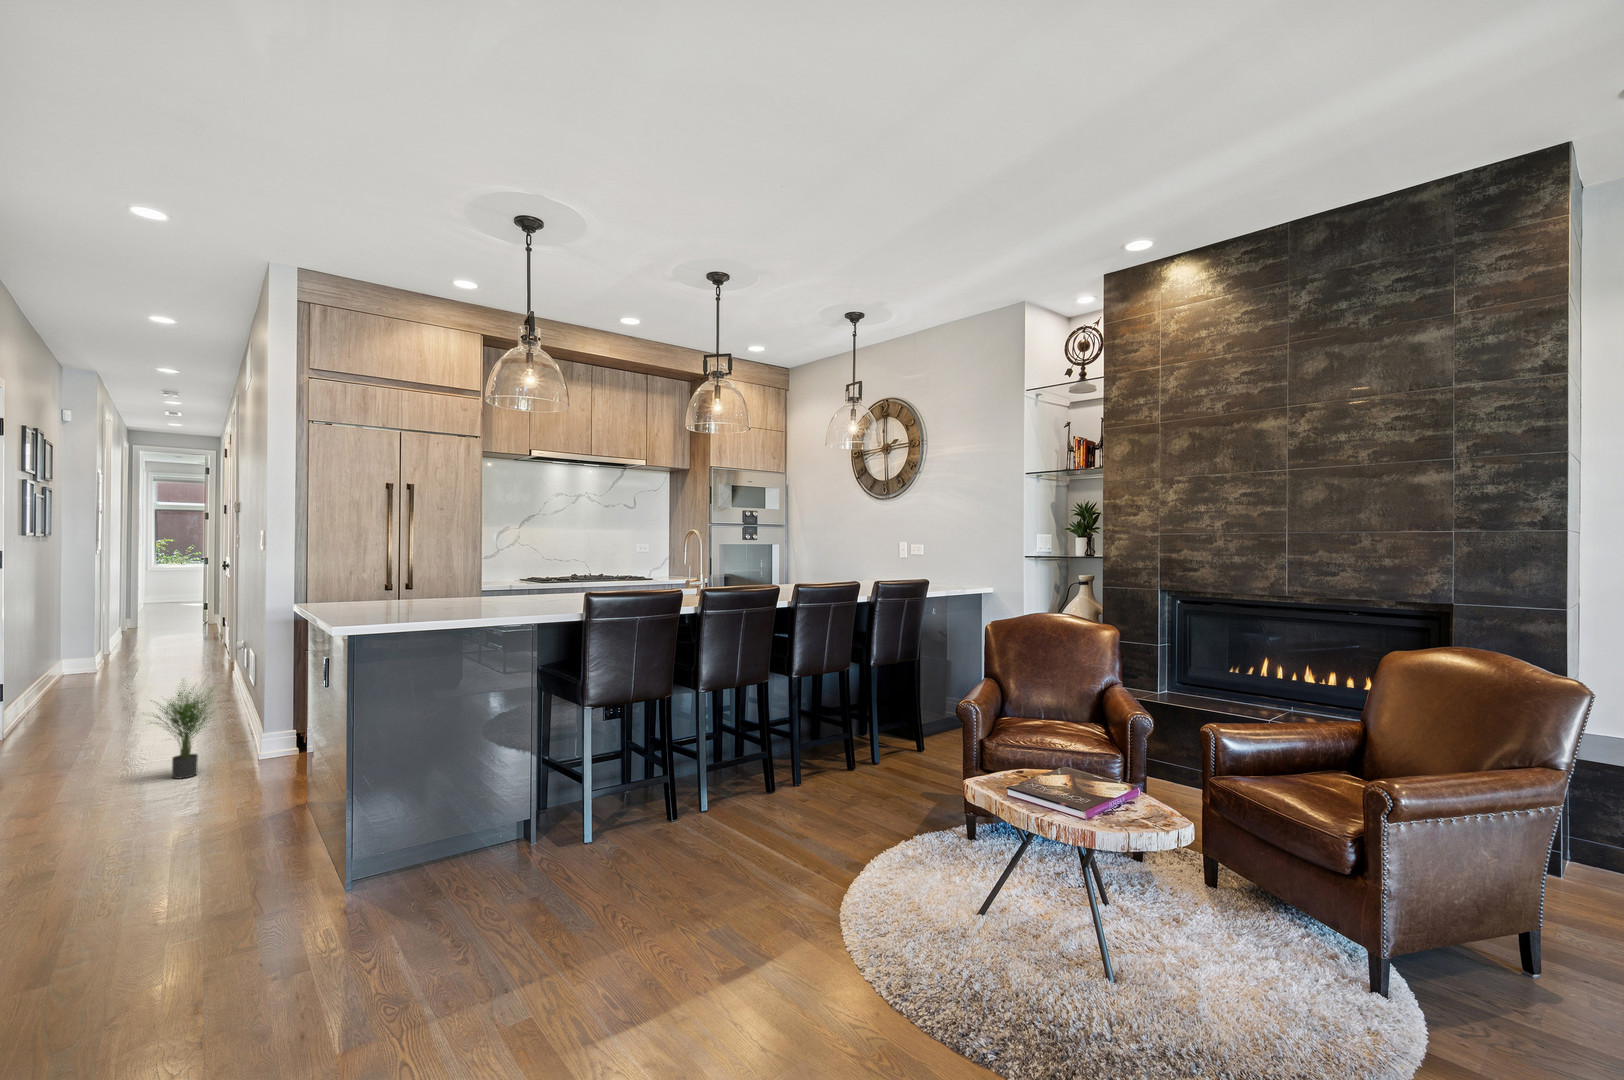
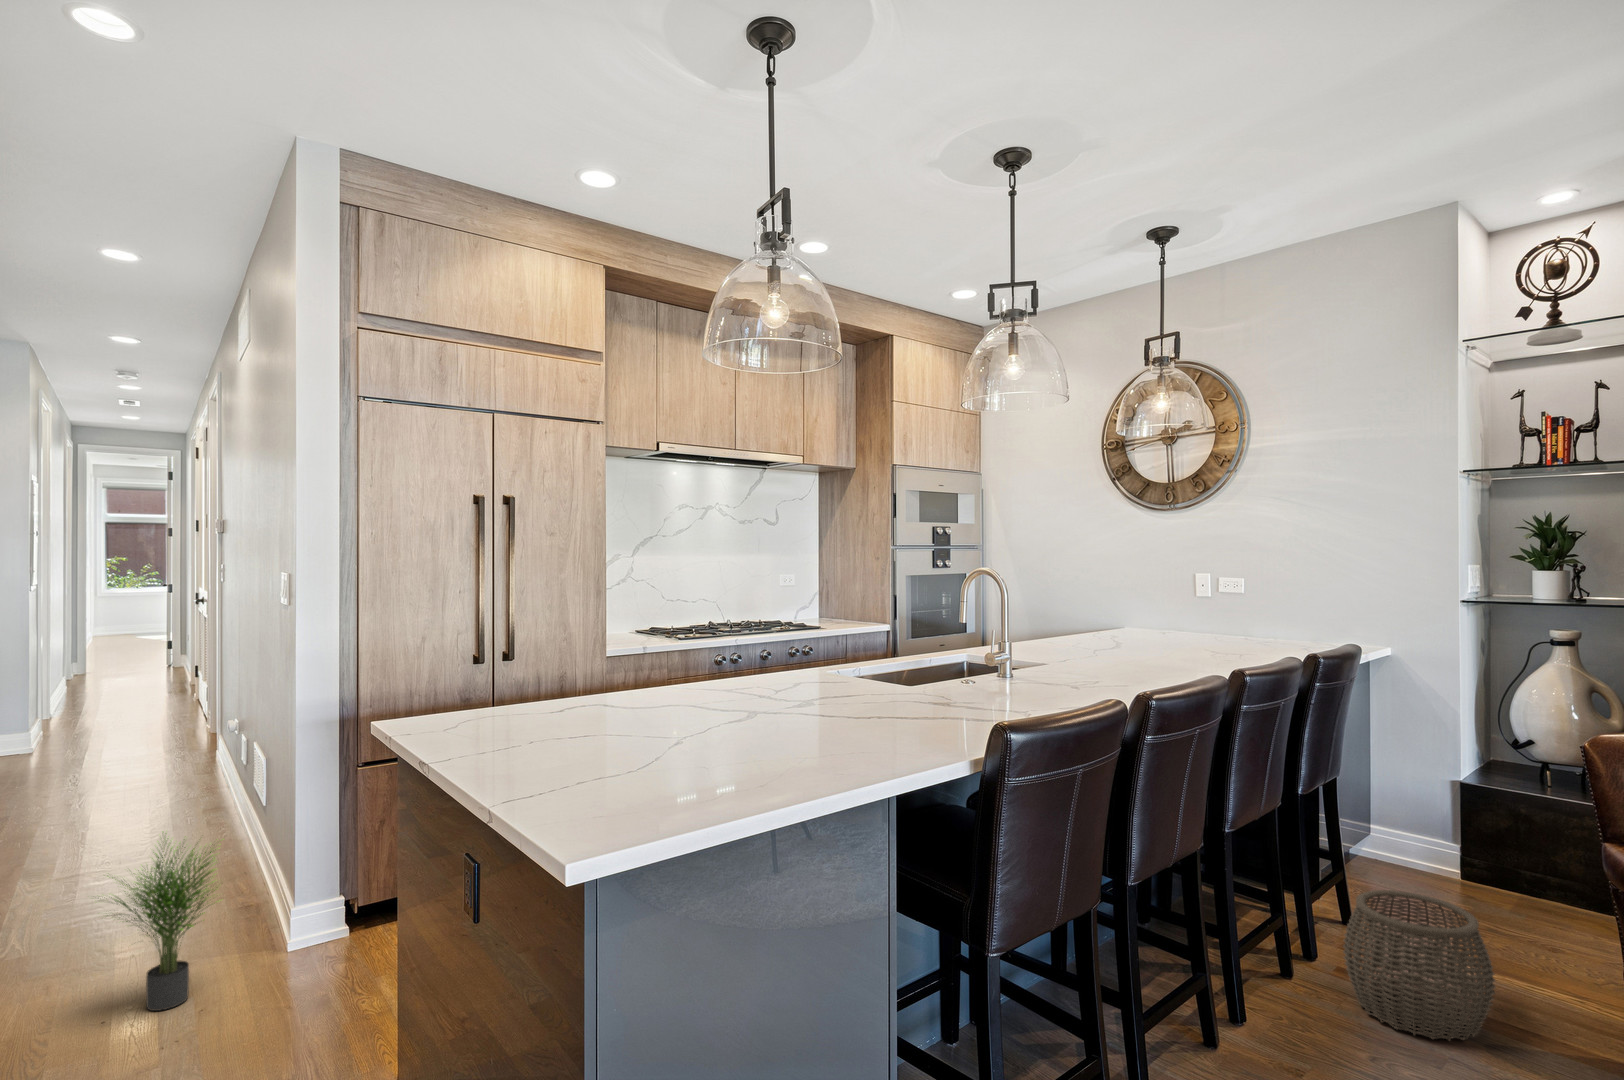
woven basket: none [867,716,937,790] -> present [1343,890,1495,1041]

